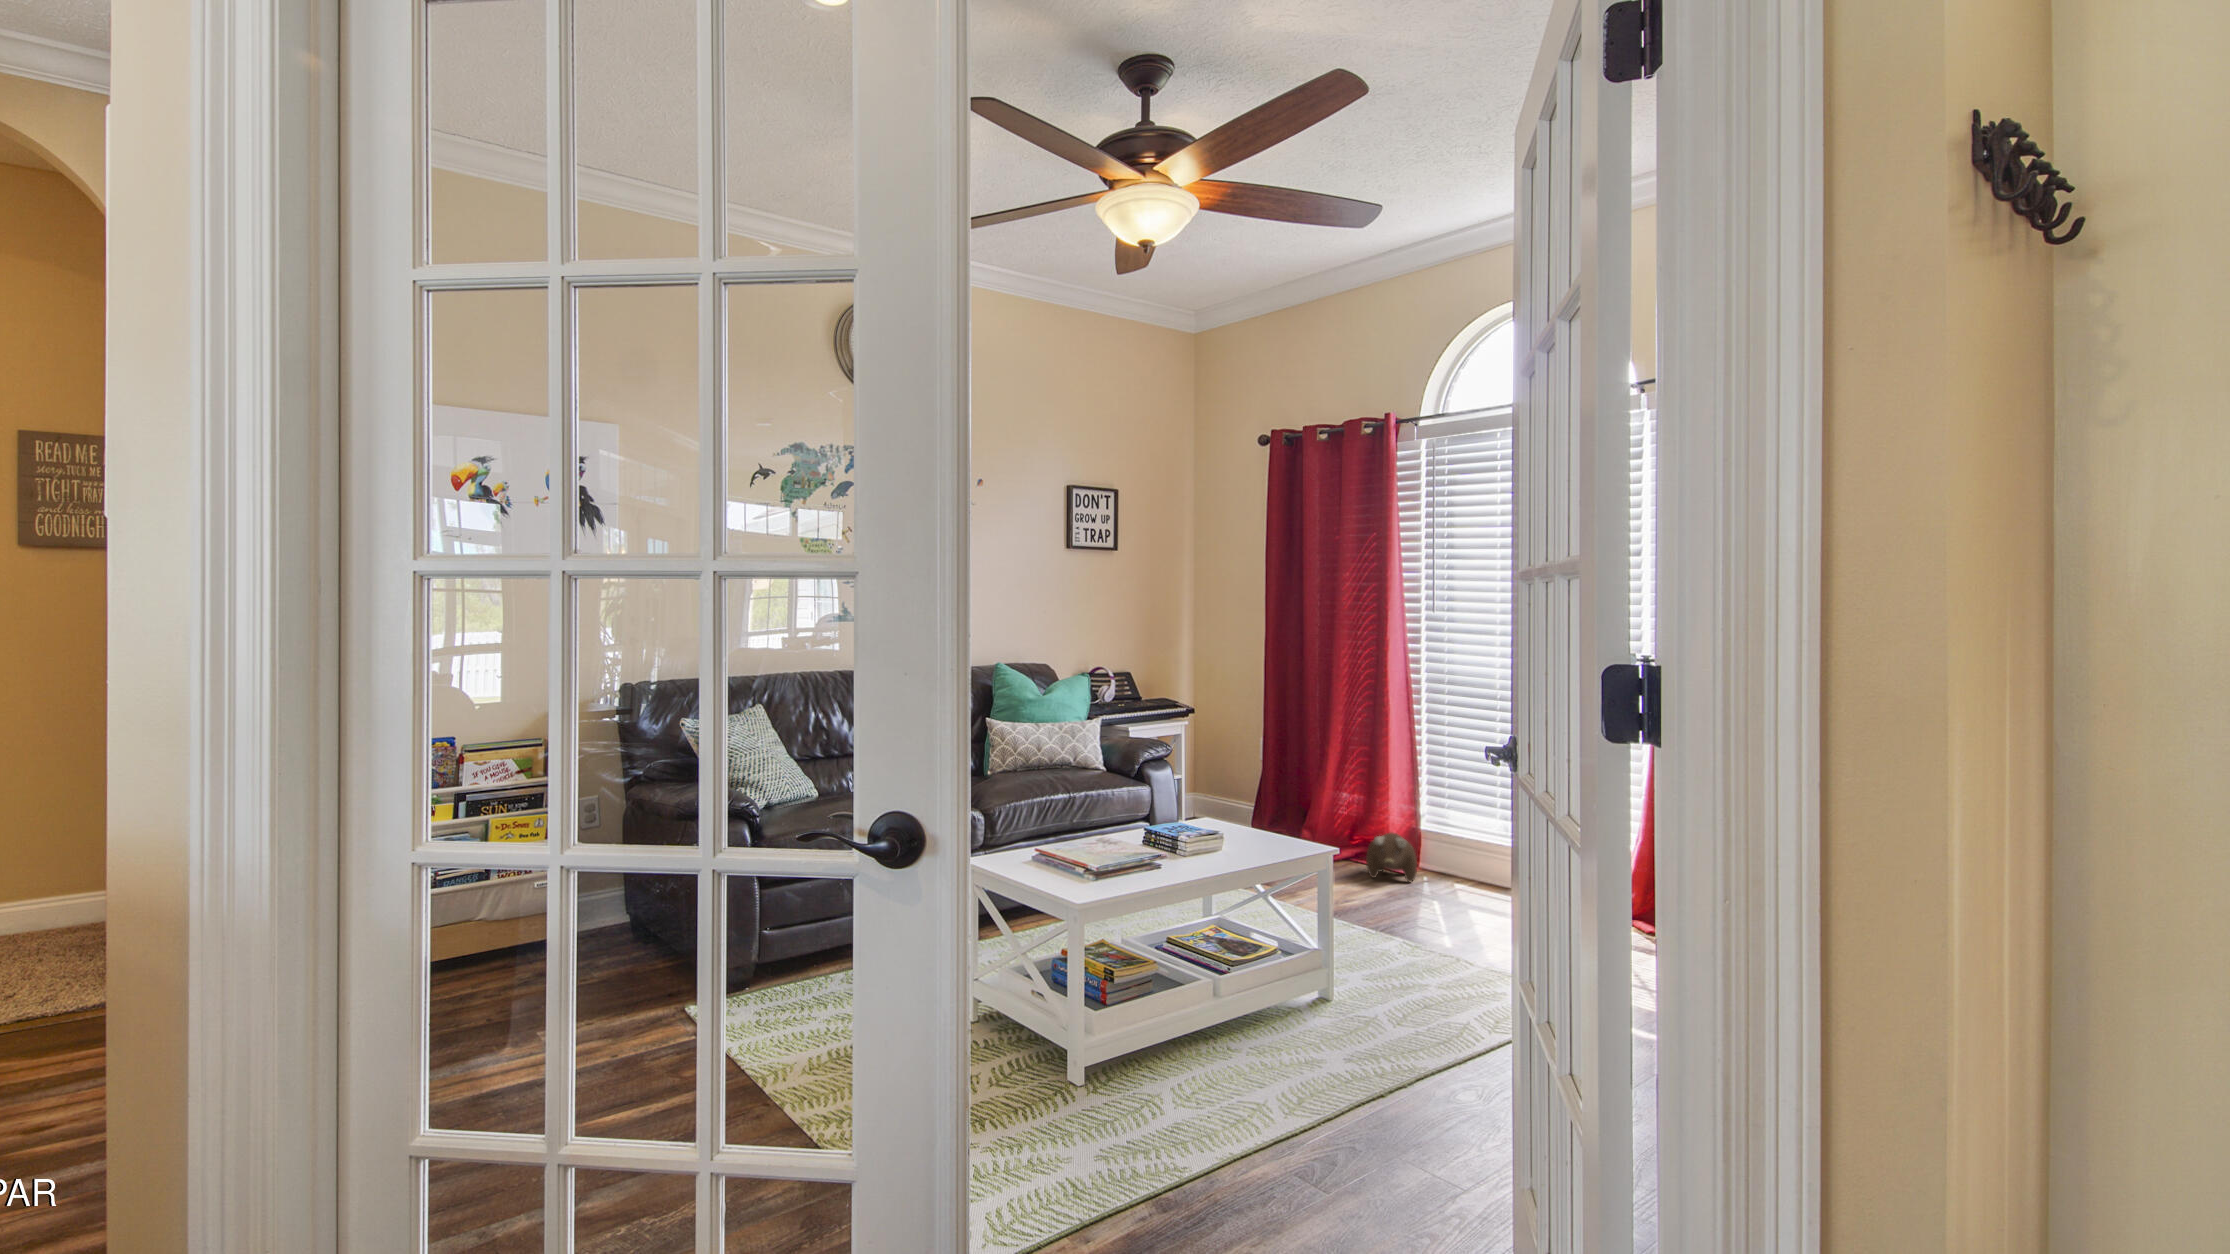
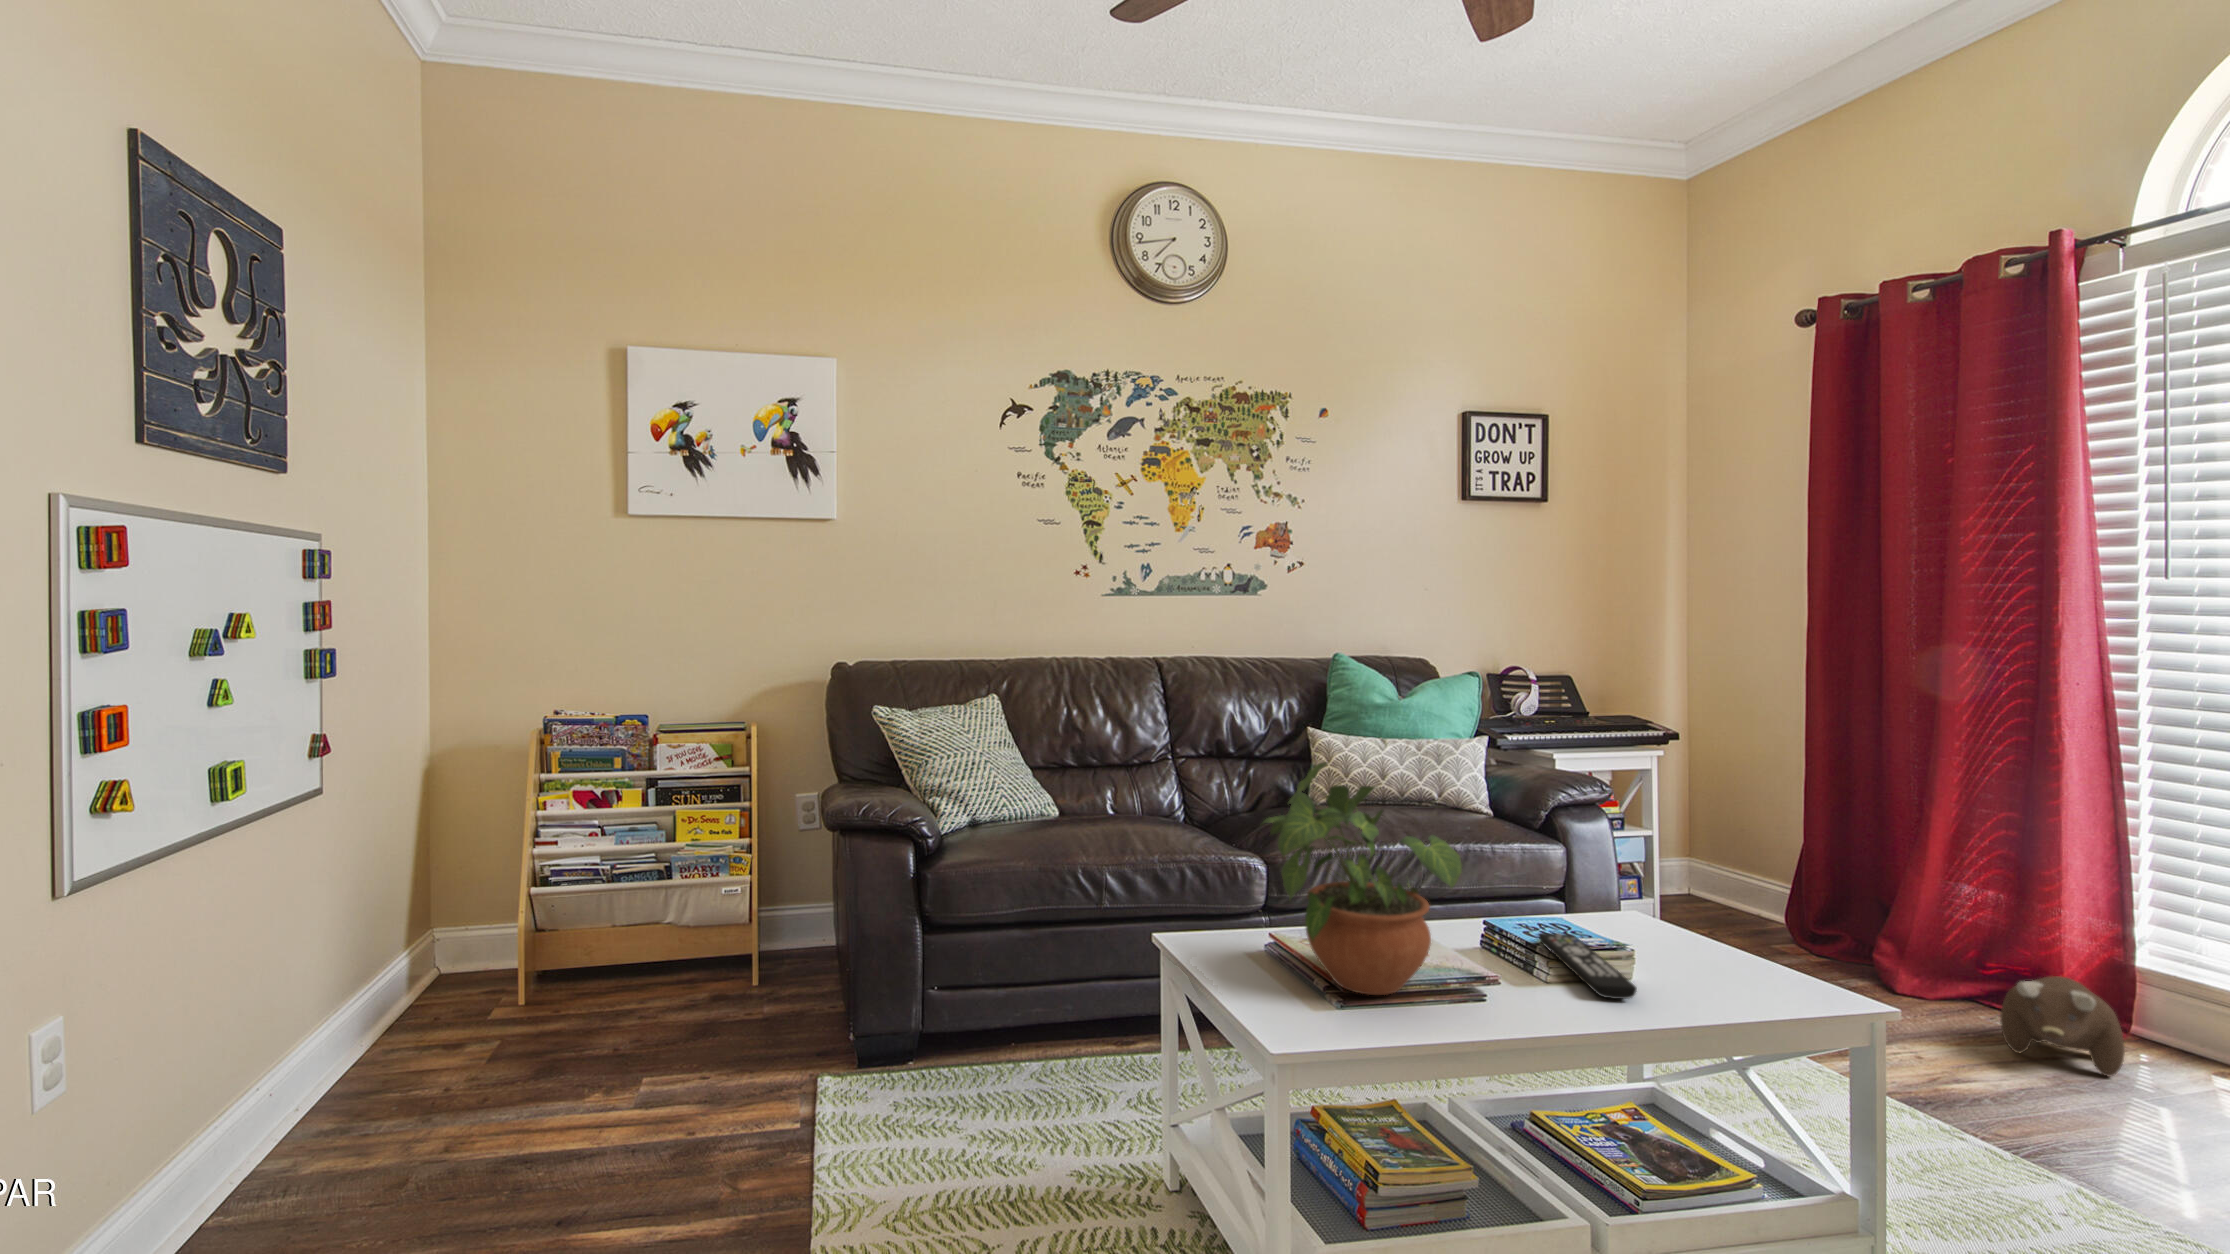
potted plant: none [1040,738,1154,872] -> present [1263,762,1462,995]
remote control: none [1174,830,1233,858] -> present [1539,933,1637,999]

